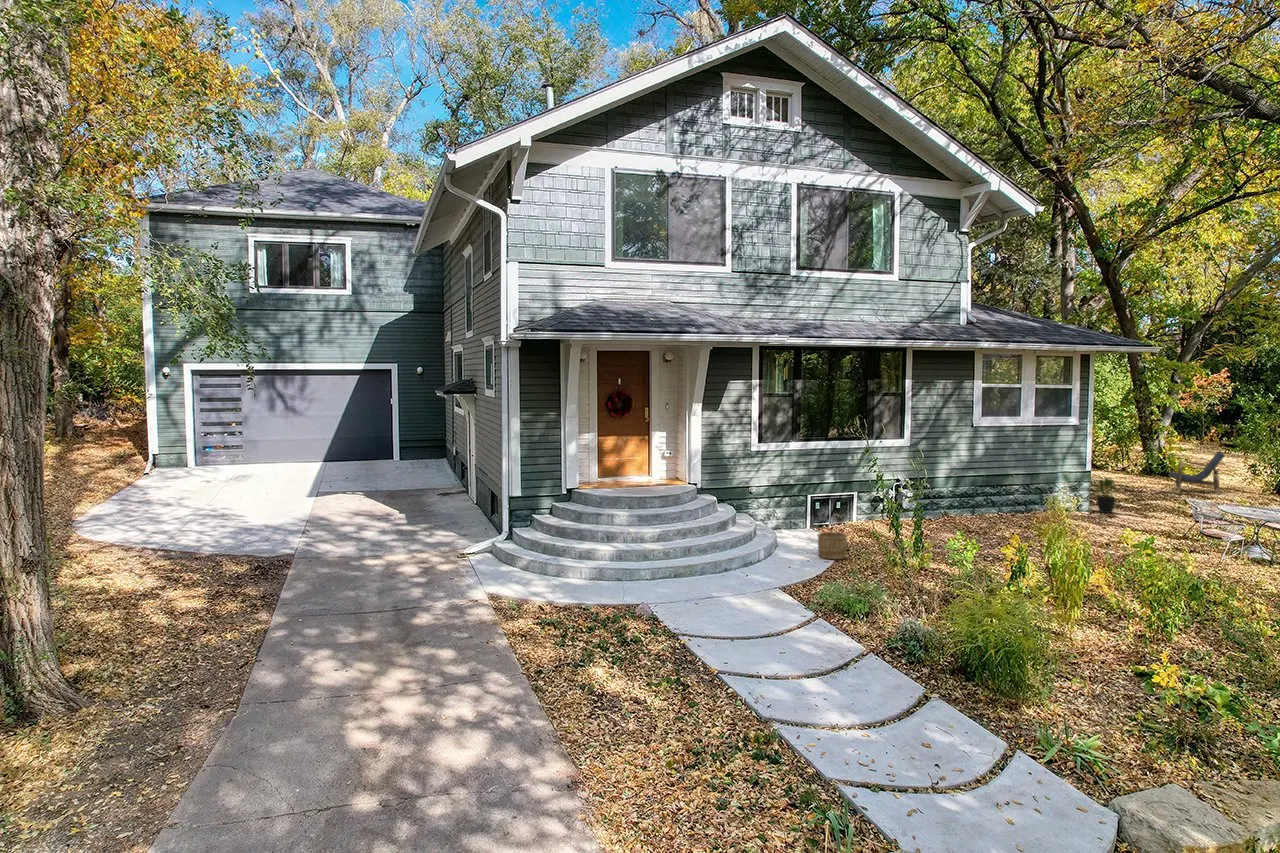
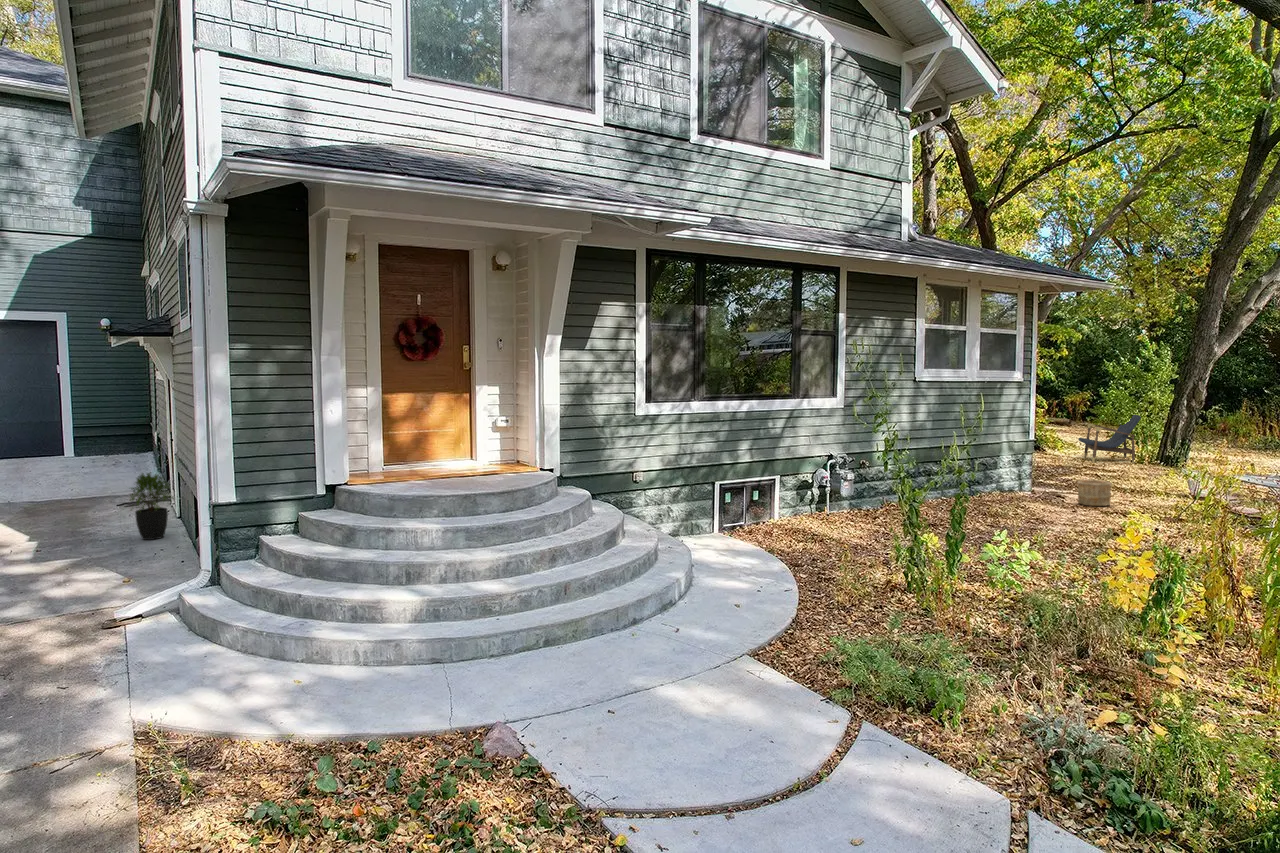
potted plant: present [1095,478,1117,513] -> present [130,472,174,540]
wooden bucket: present [817,532,847,559] -> present [1078,479,1111,506]

